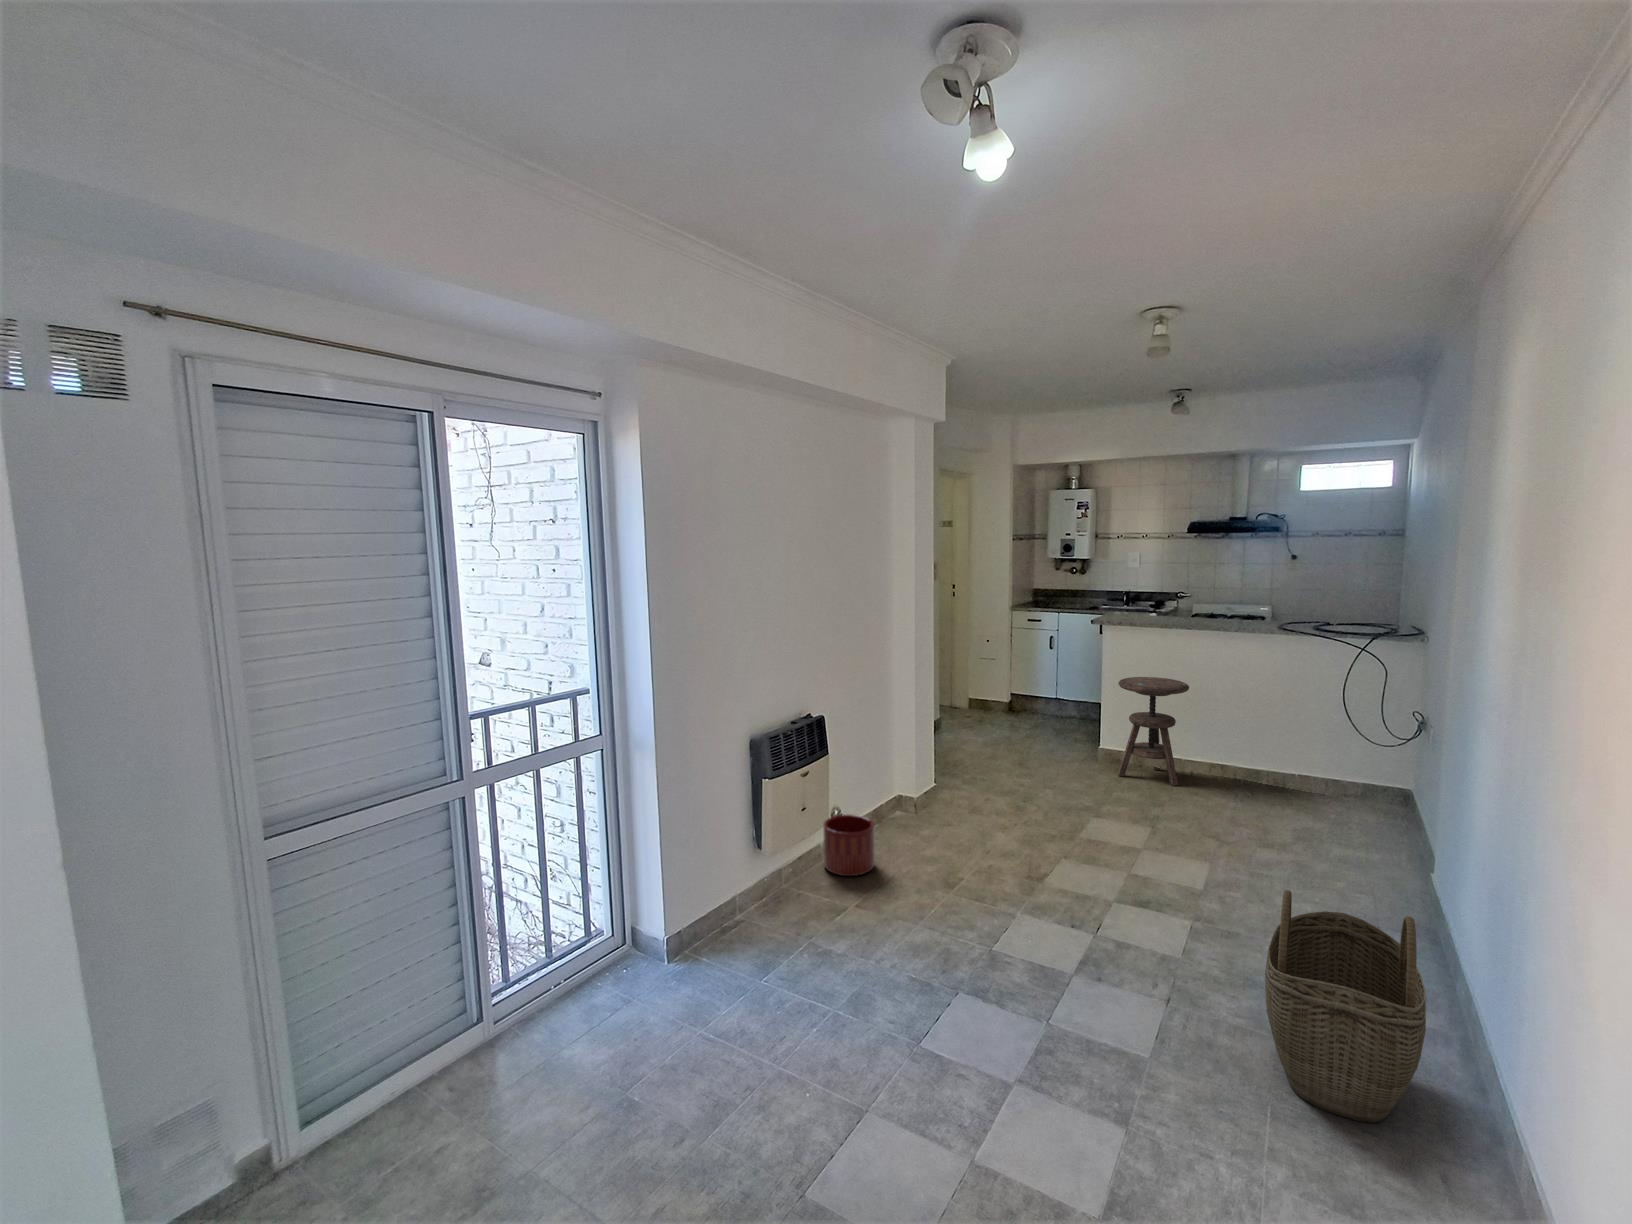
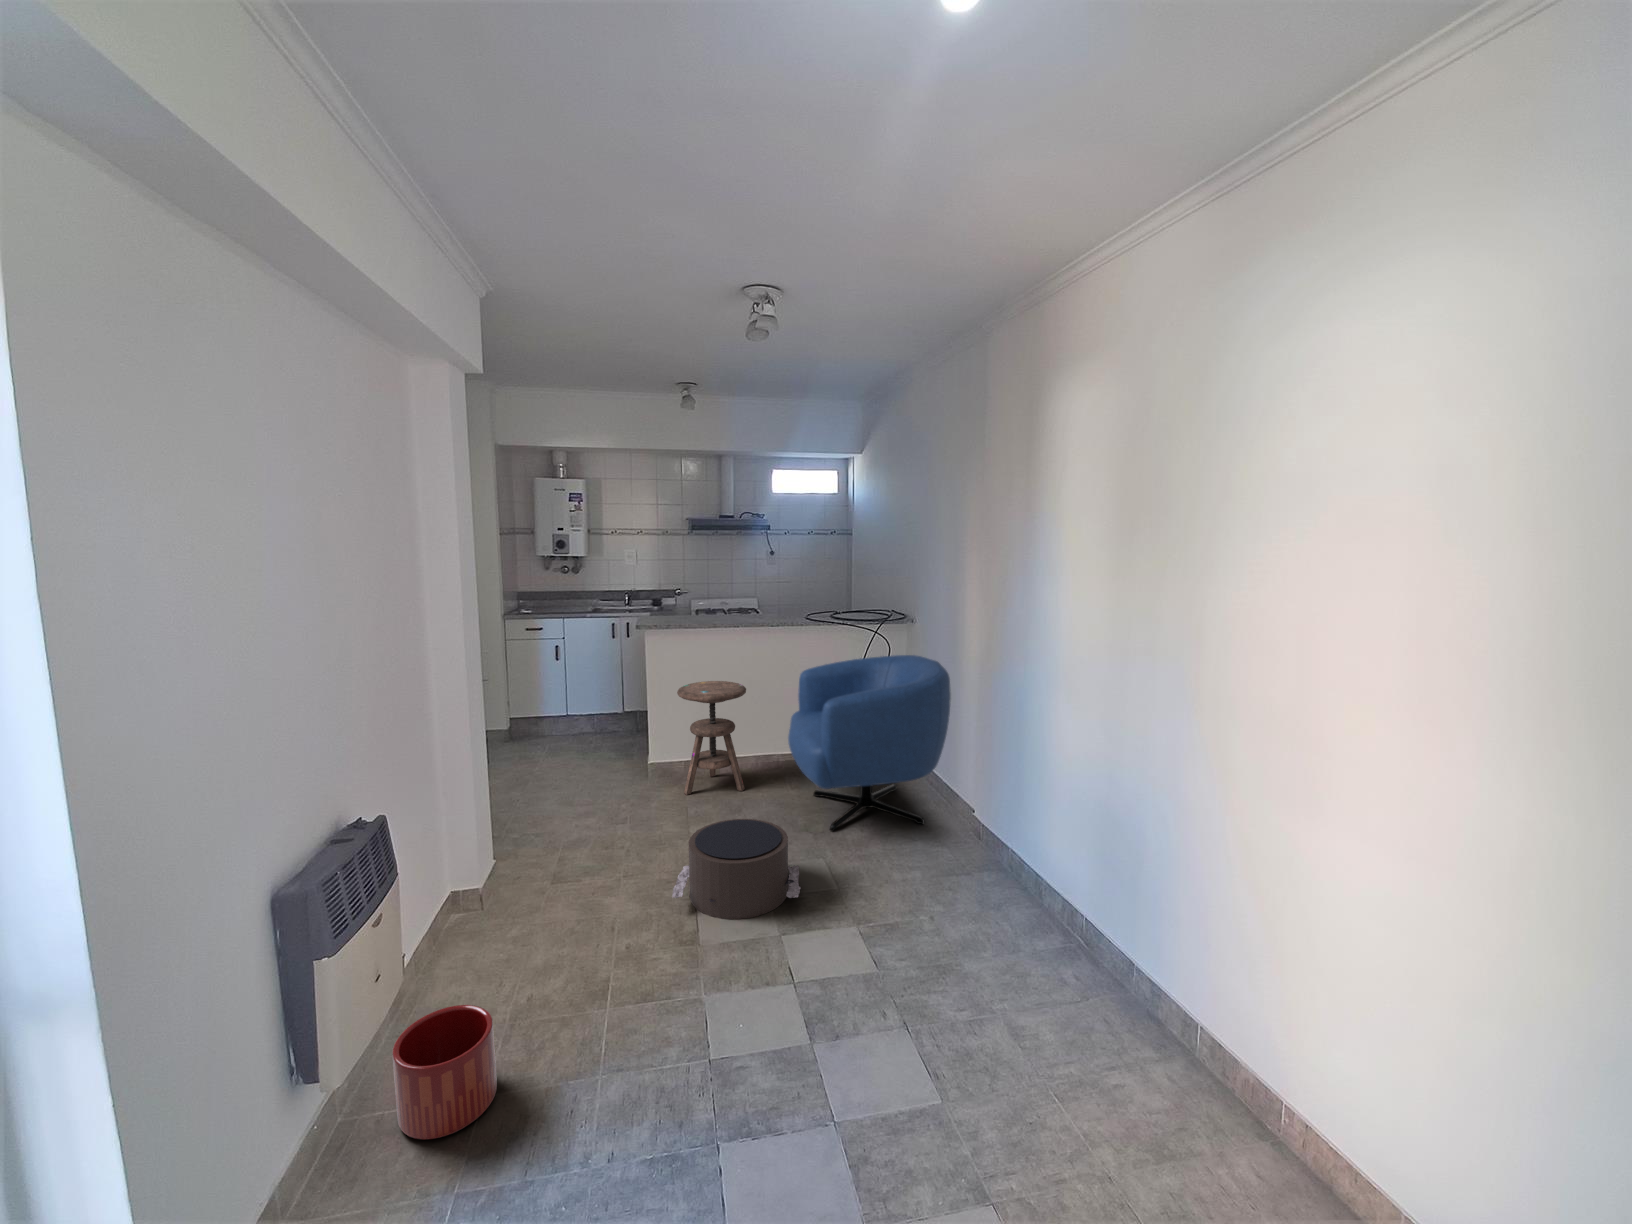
armchair: none [1204,672,1411,859] -> present [788,655,951,832]
pouf: none [1036,783,1158,861] -> present [672,819,801,919]
woven basket: present [1265,890,1426,1123] -> none [1077,912,1263,1150]

